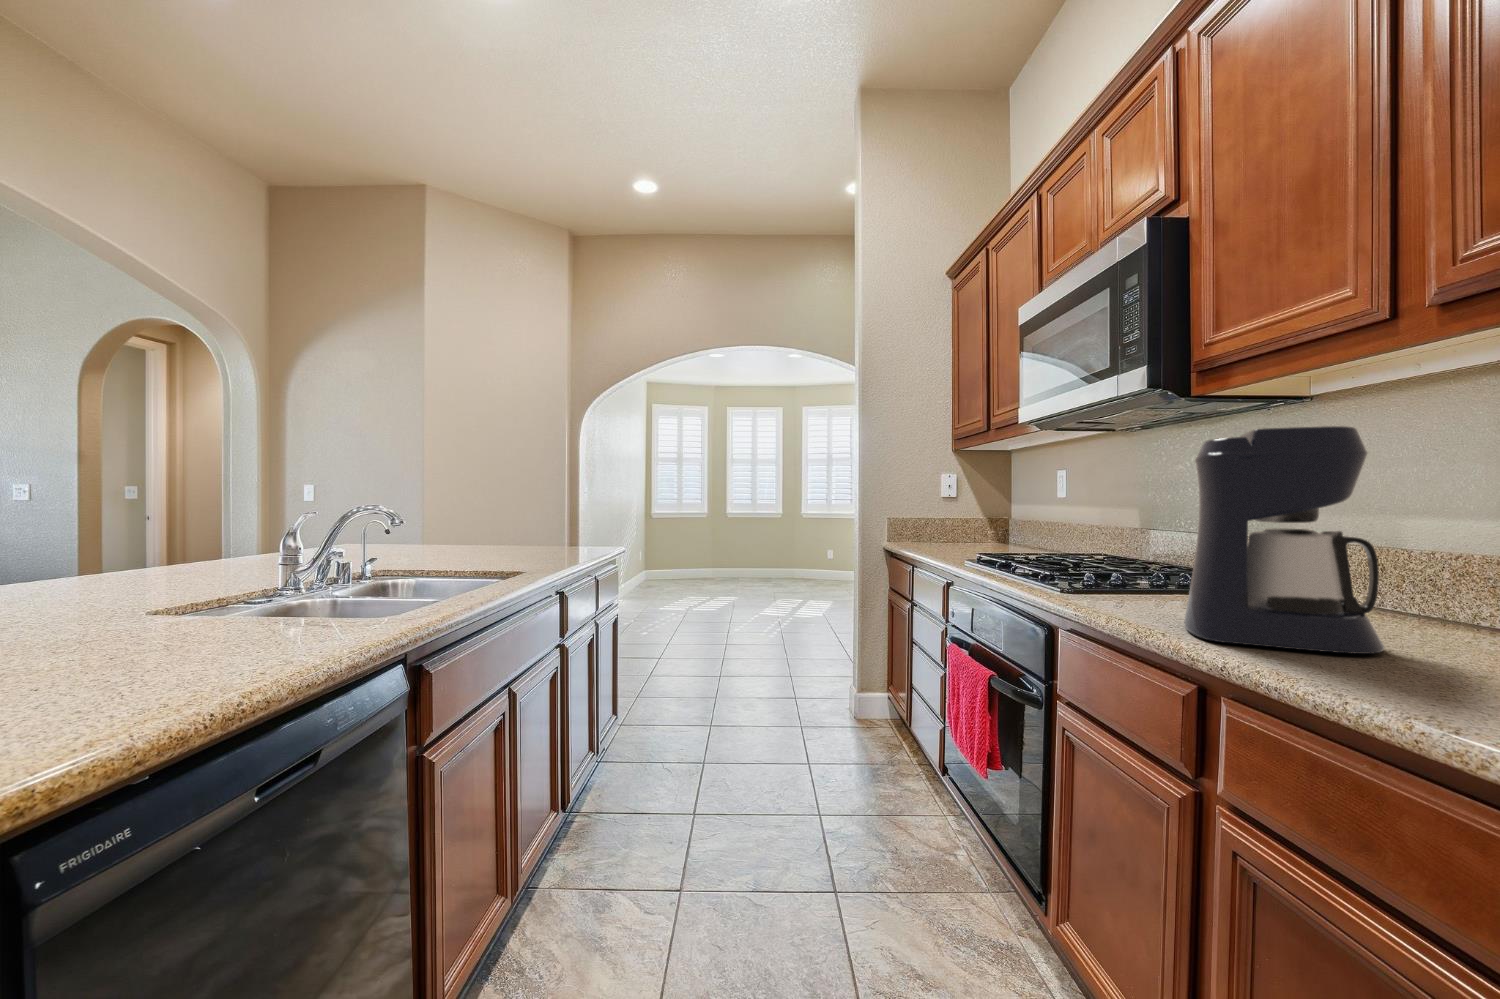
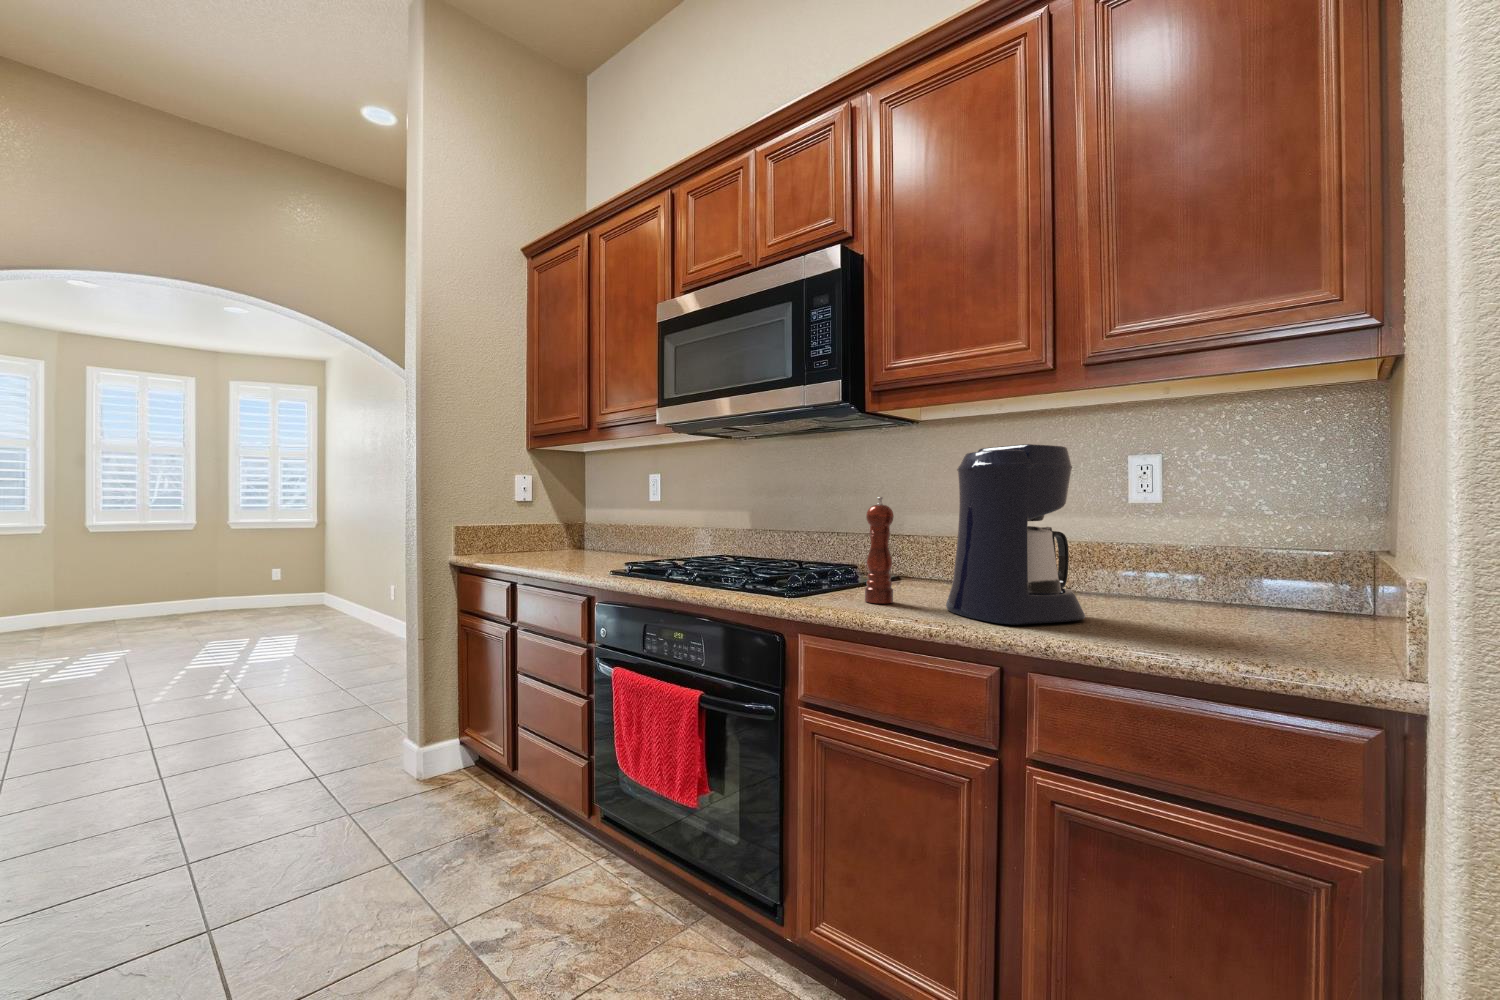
pepper mill: none [1113,494,1148,609] -> present [865,497,894,604]

